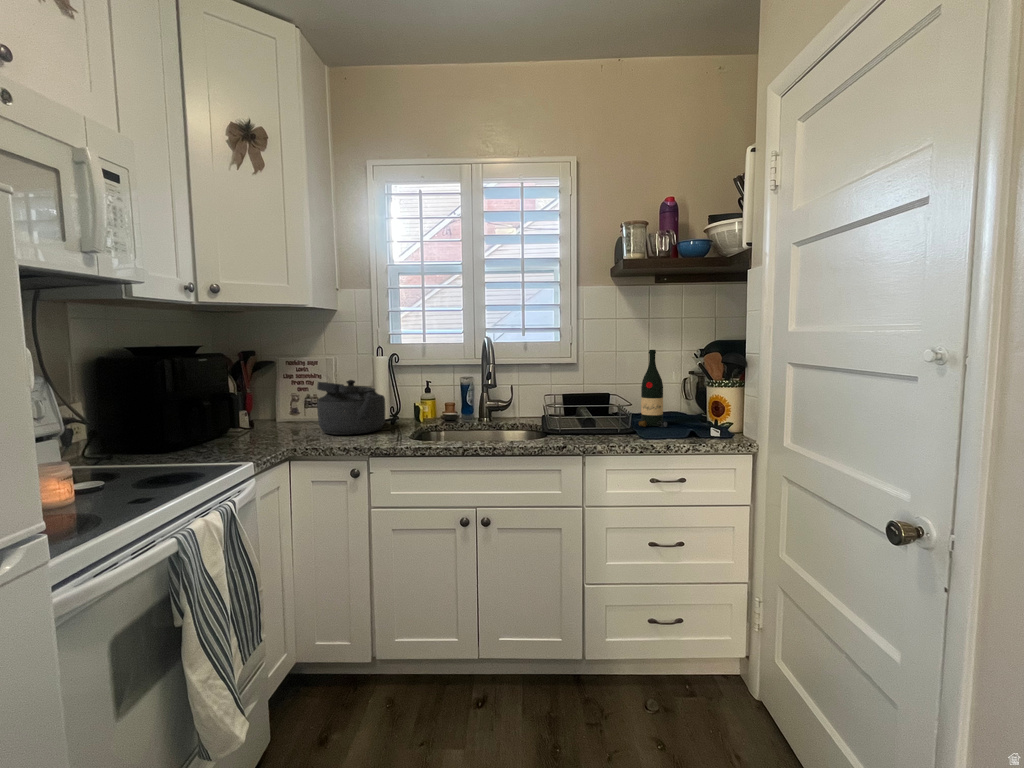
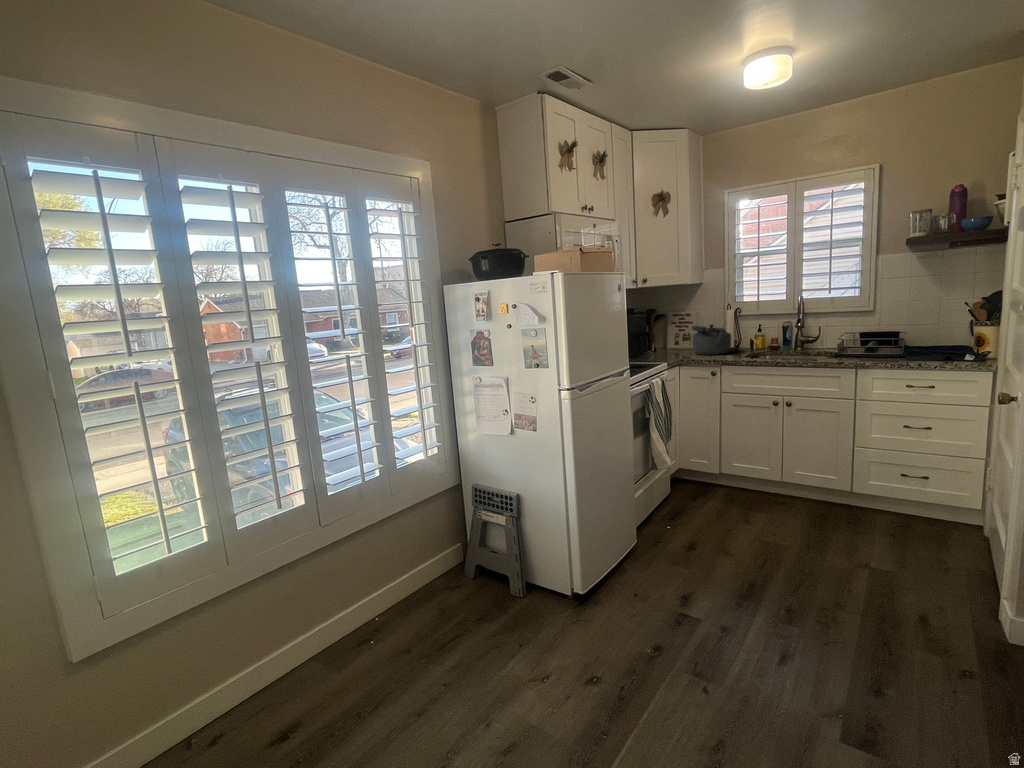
wine bottle: present [639,350,667,427] -> none [916,300,940,355]

